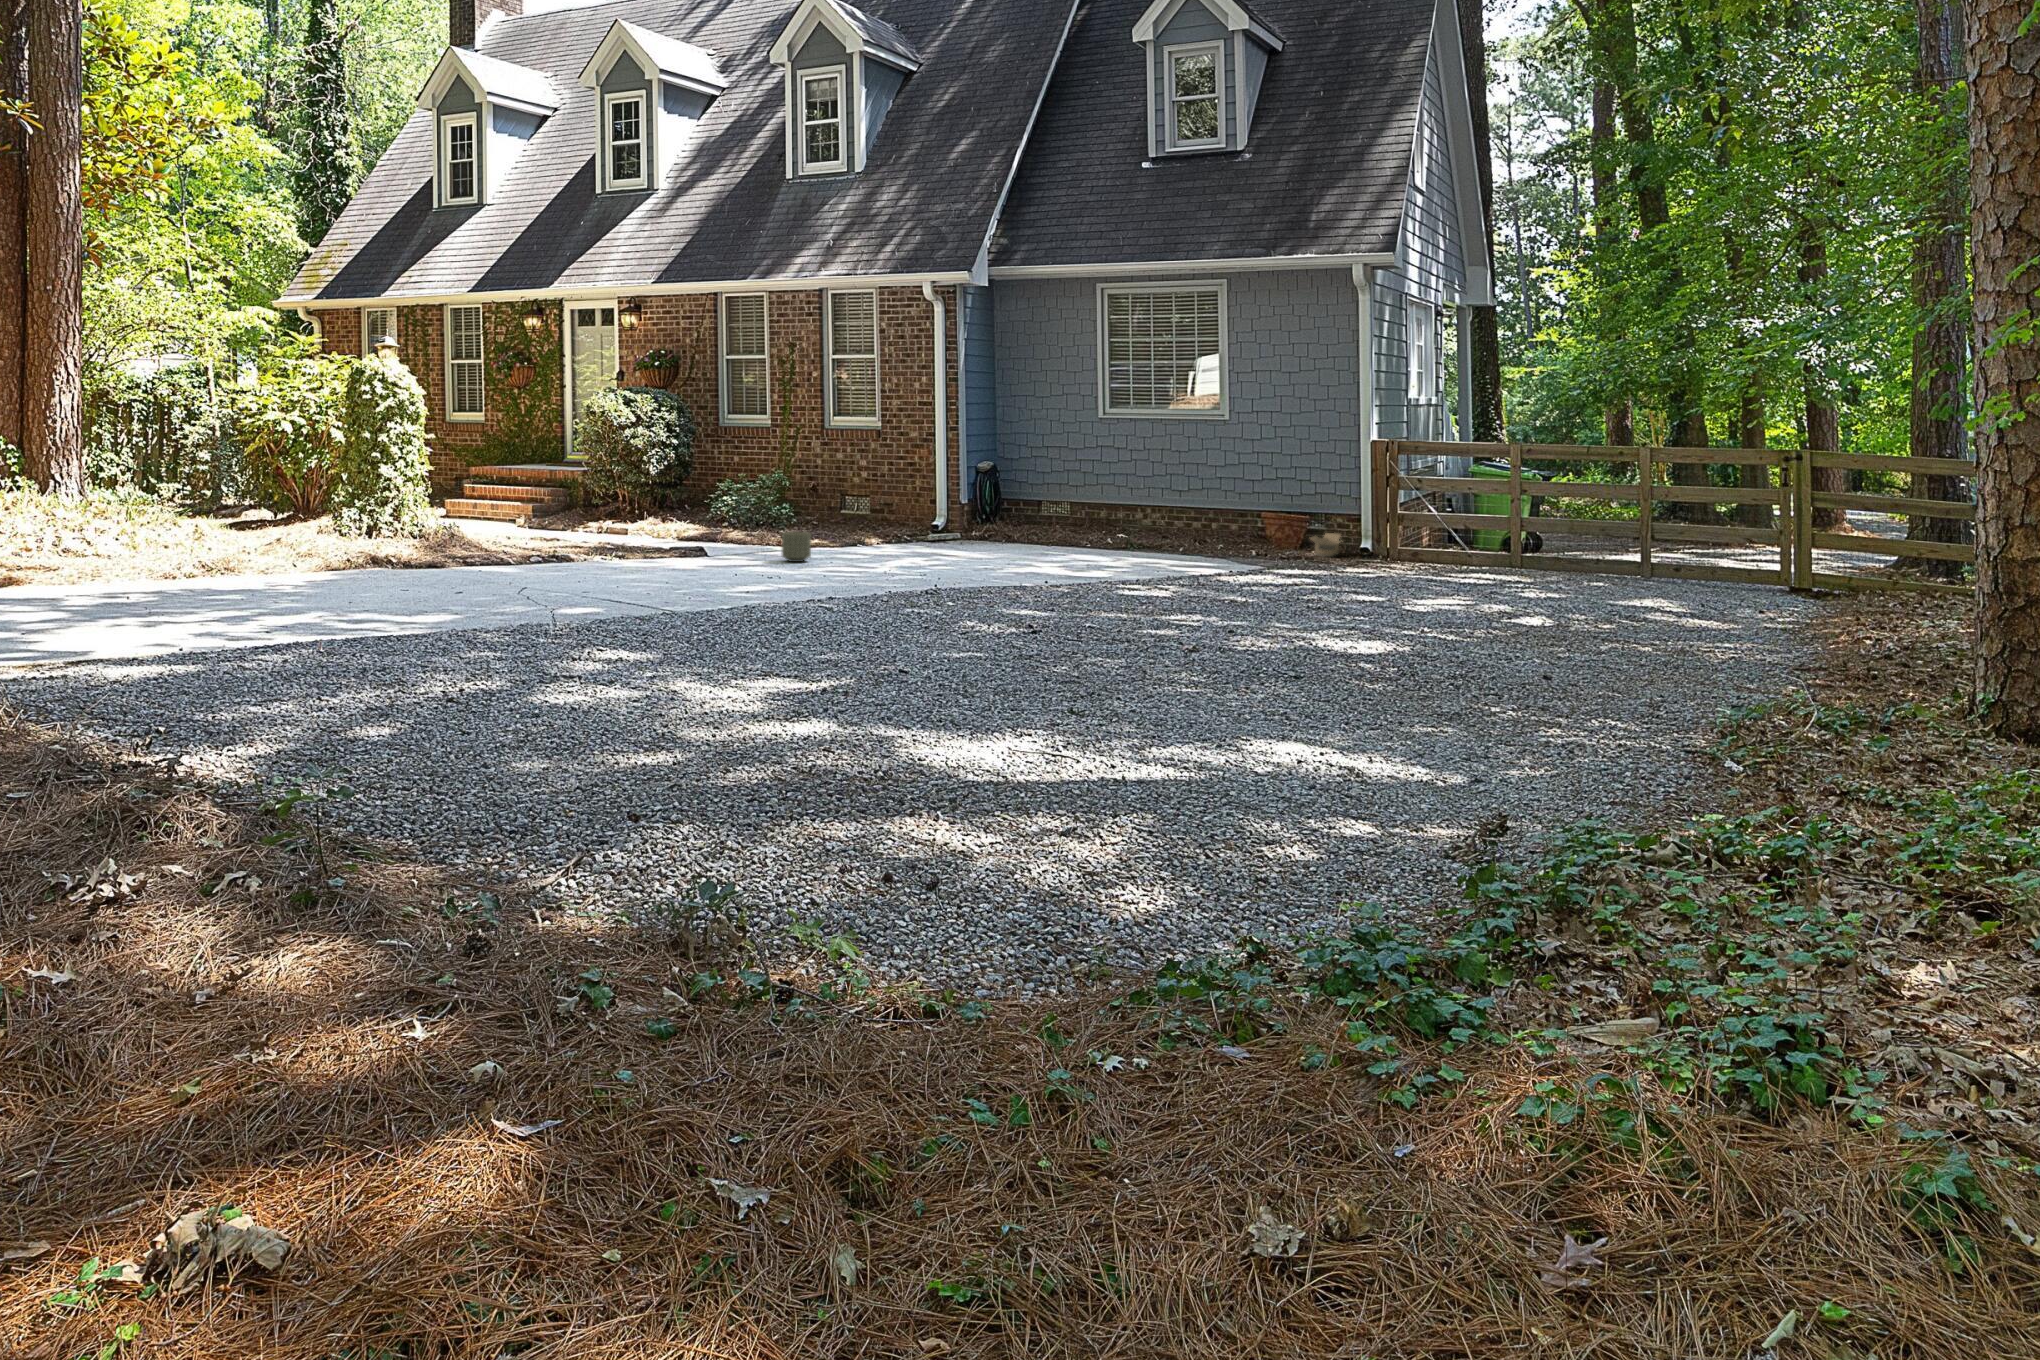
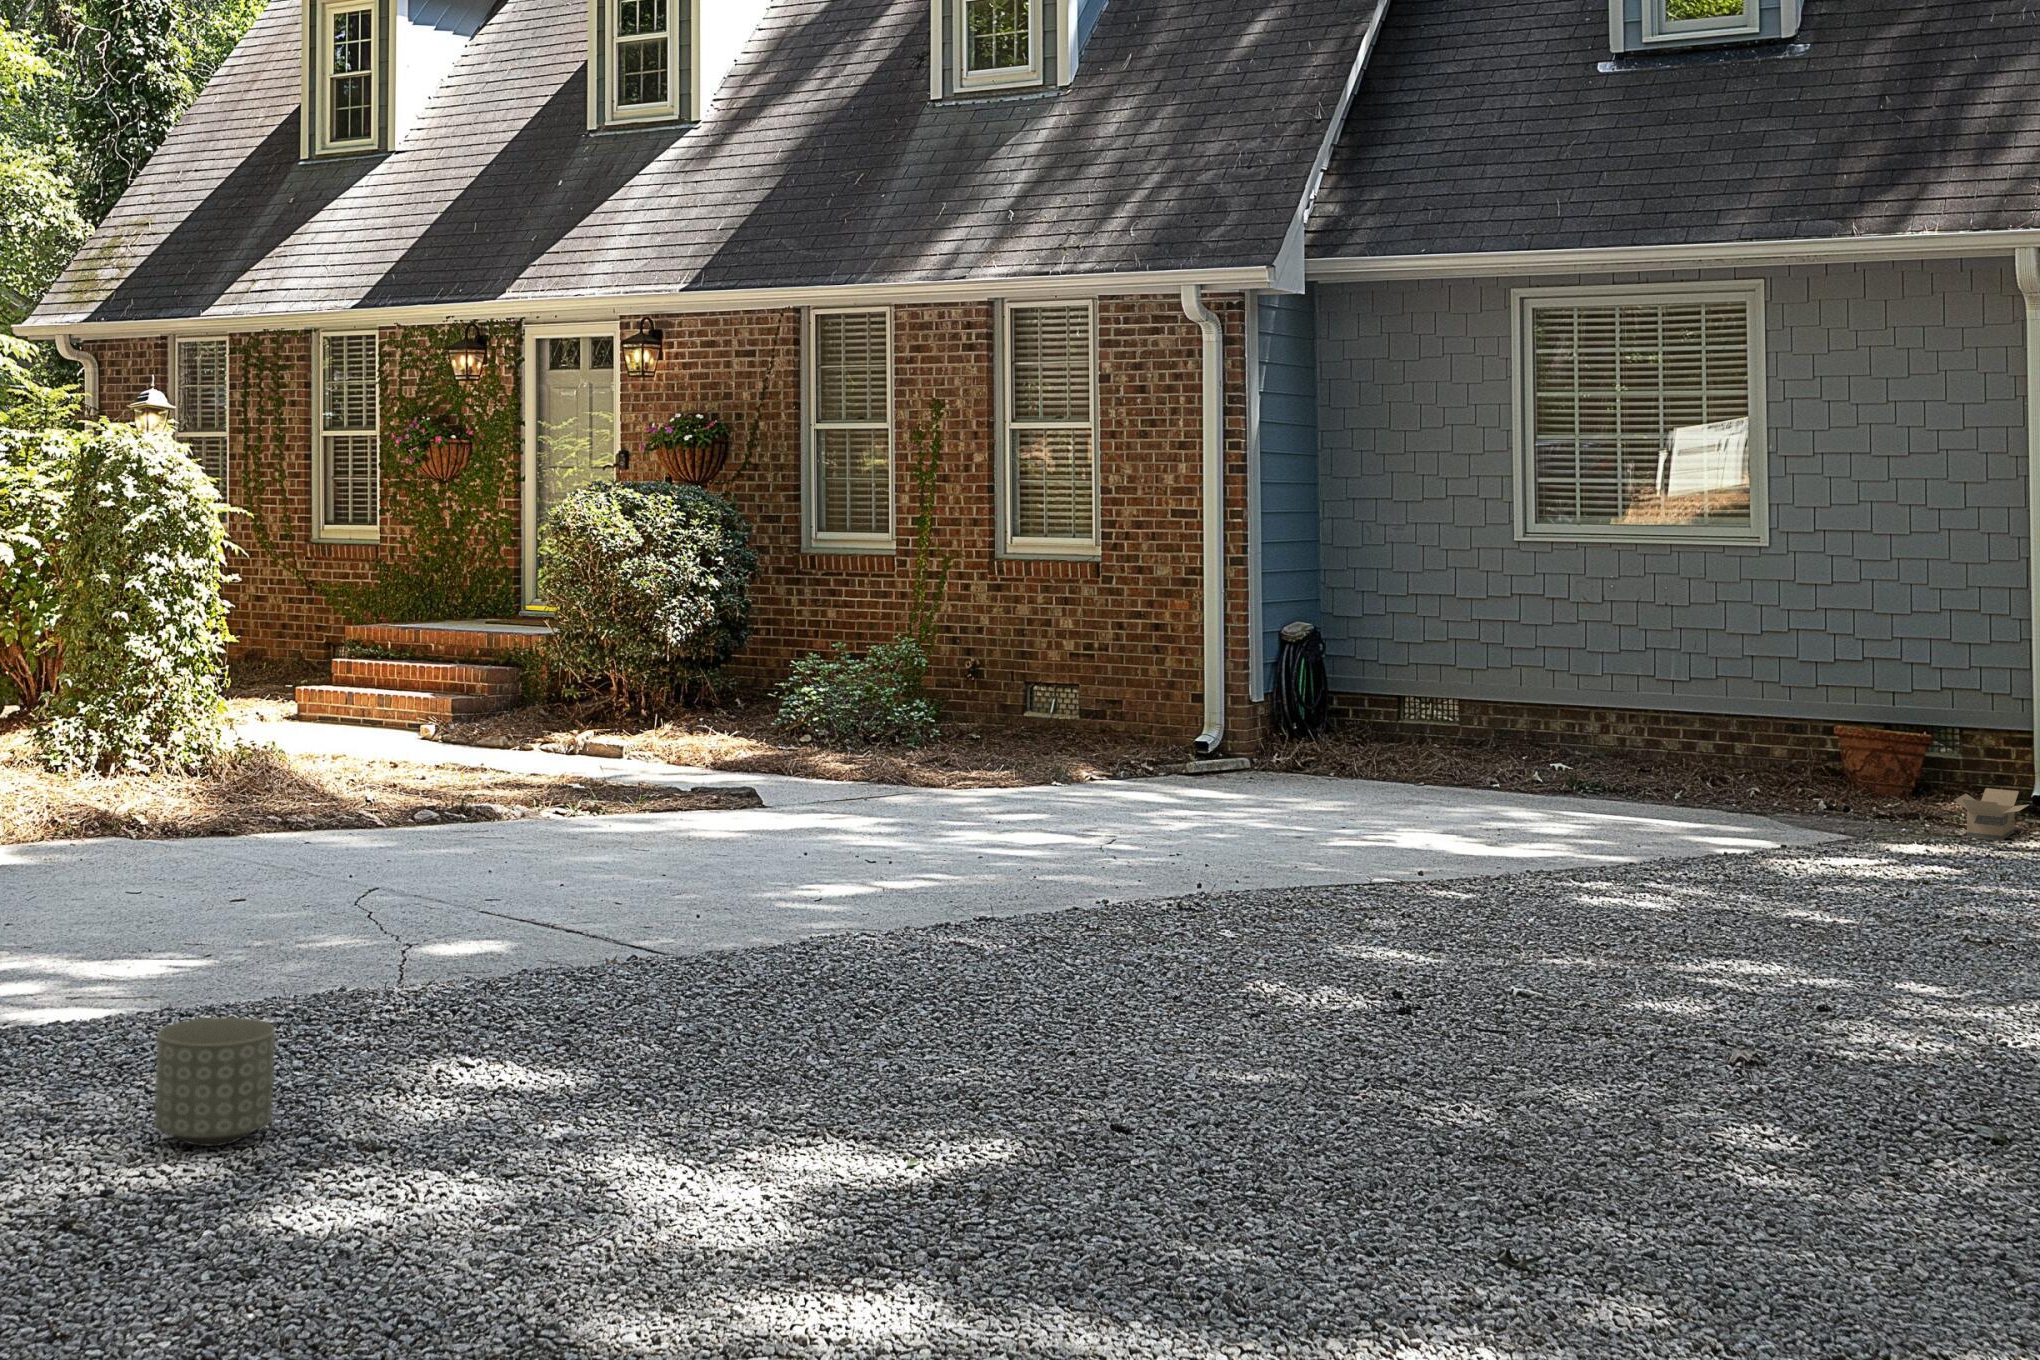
planter: present [782,532,811,562] -> present [154,1017,275,1146]

